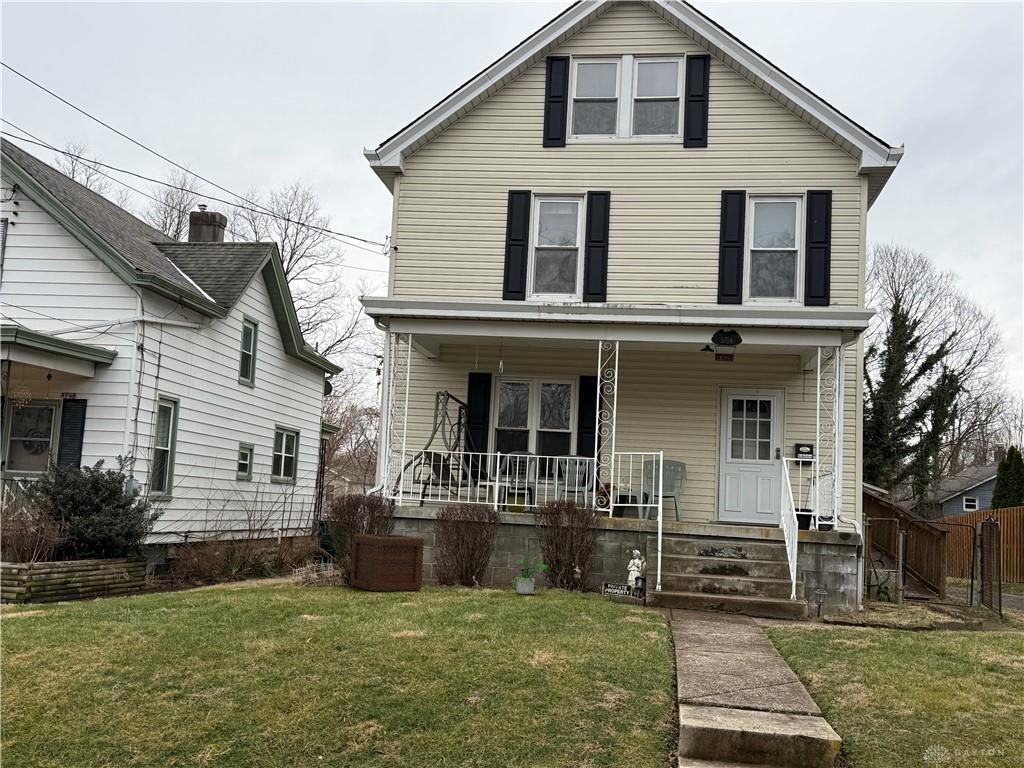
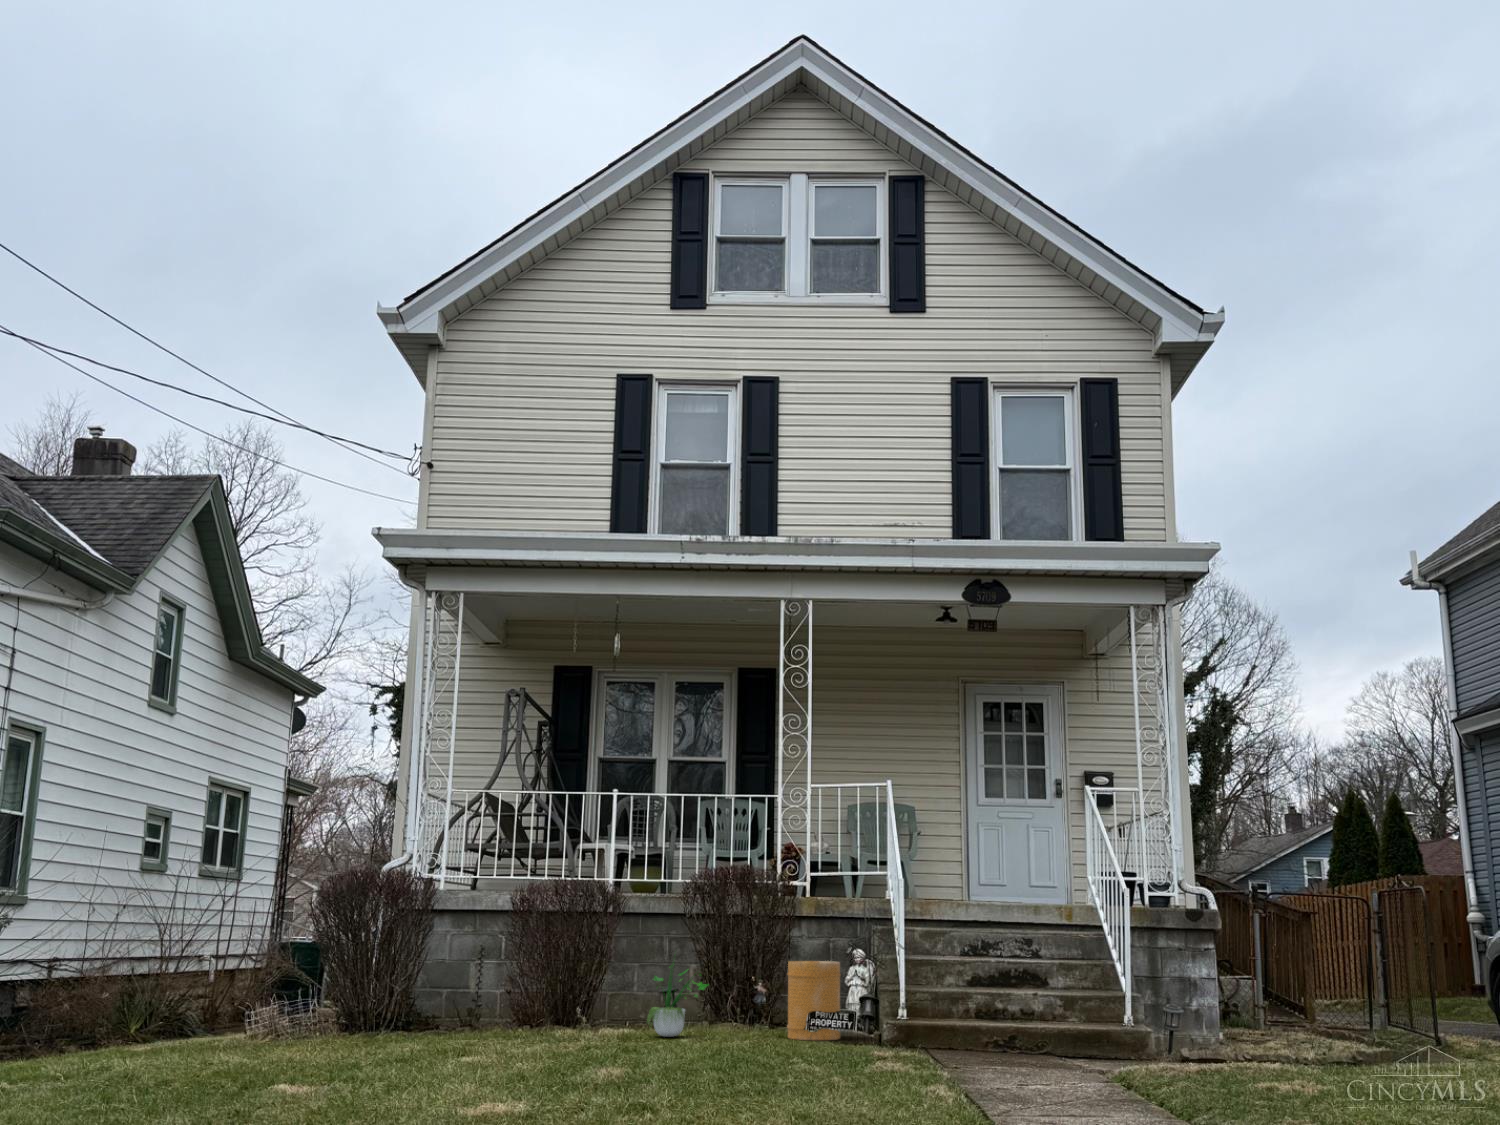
wooden crate: present [350,534,424,592] -> none [359,941,492,1043]
basket: none [594,554,626,601] -> present [787,961,841,1040]

